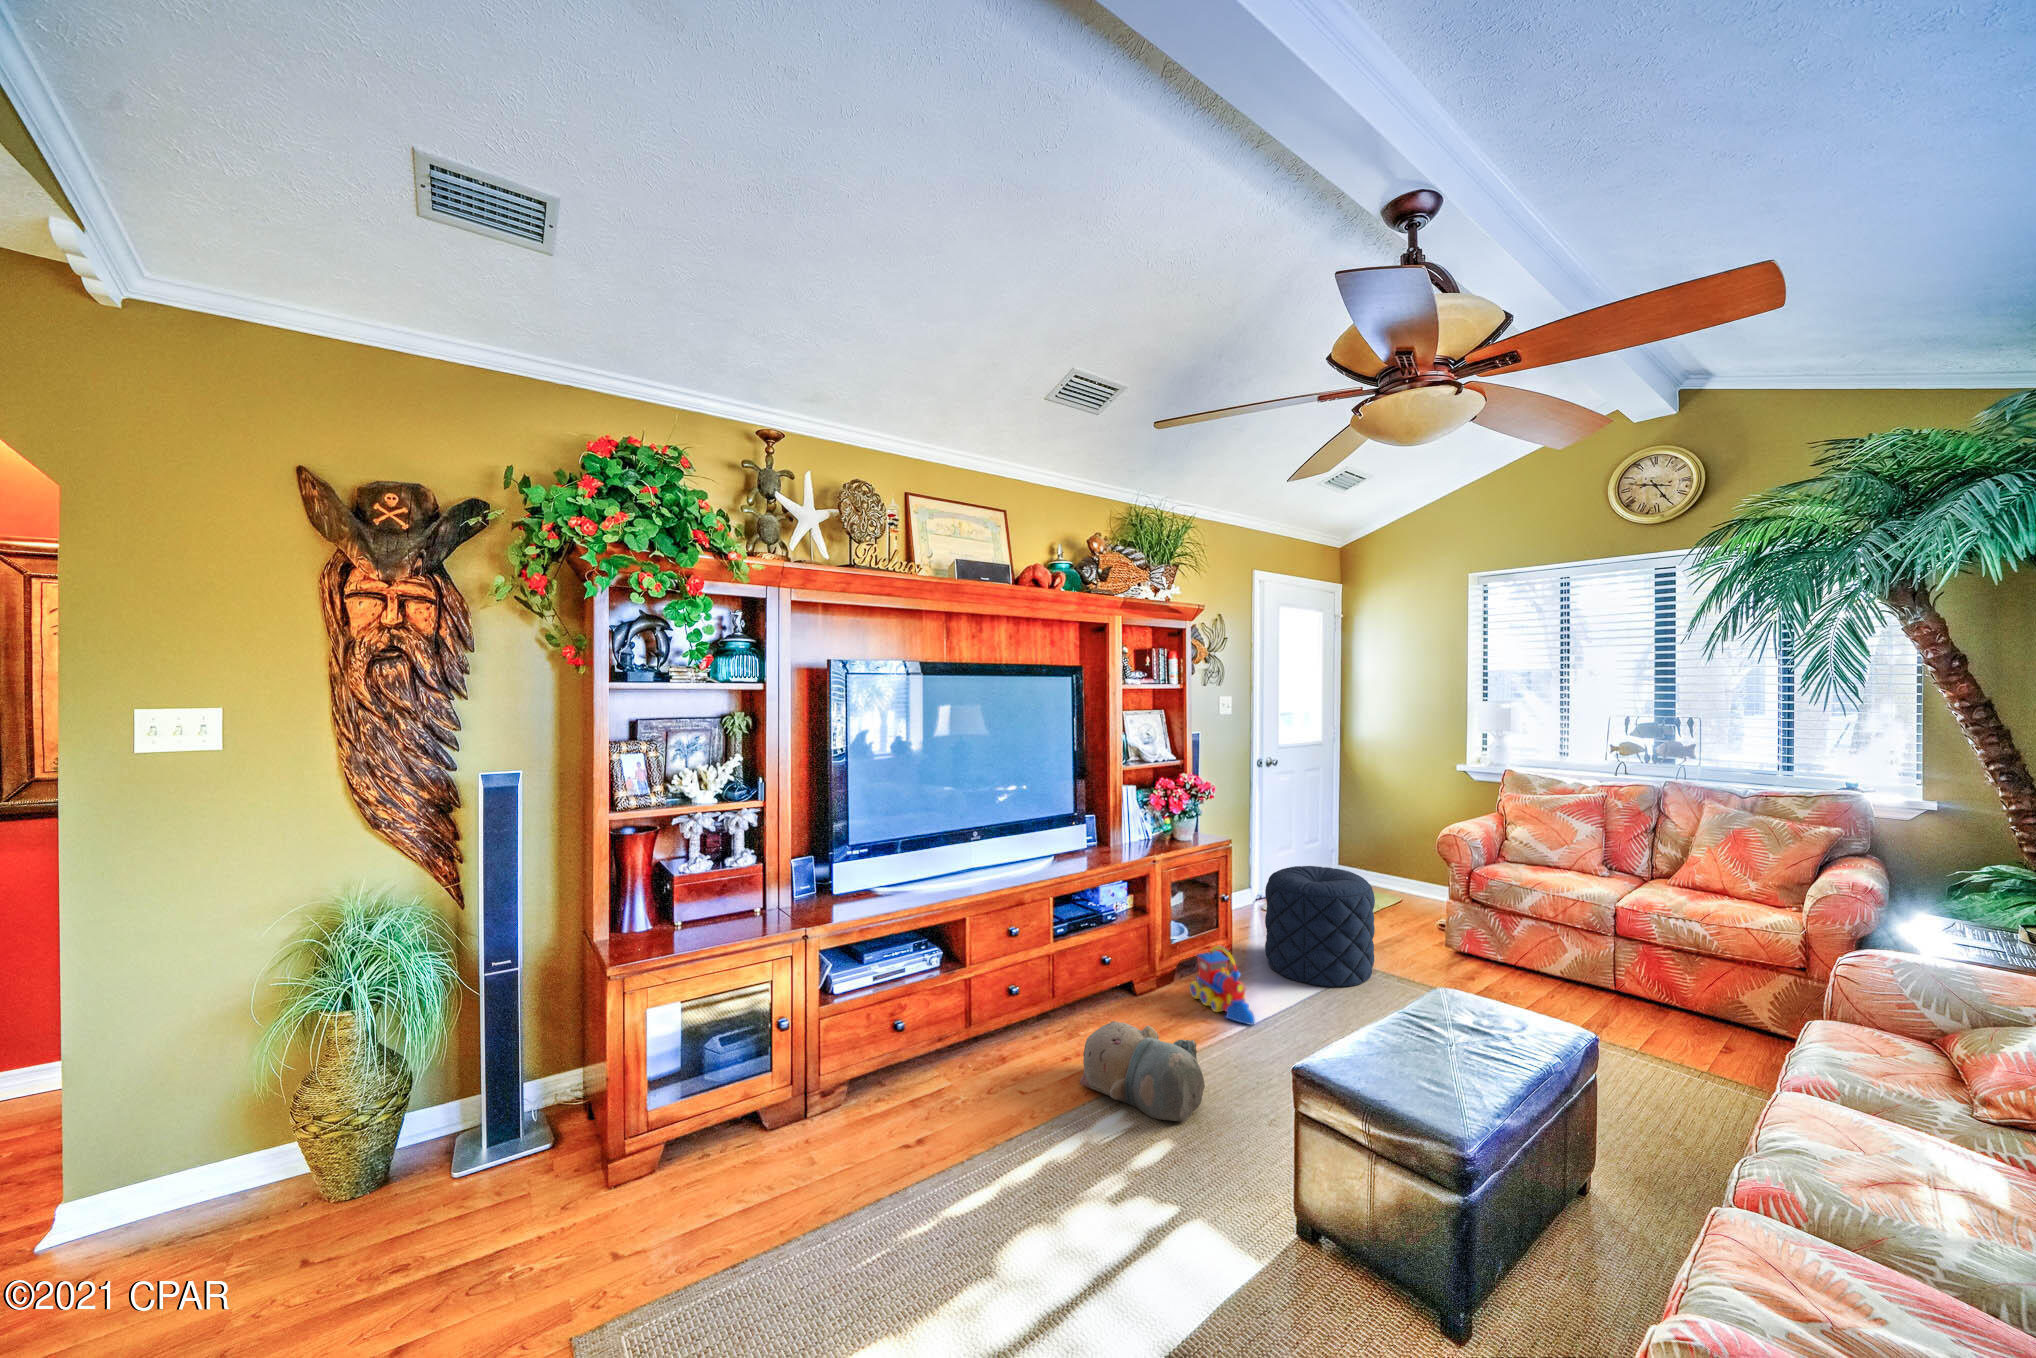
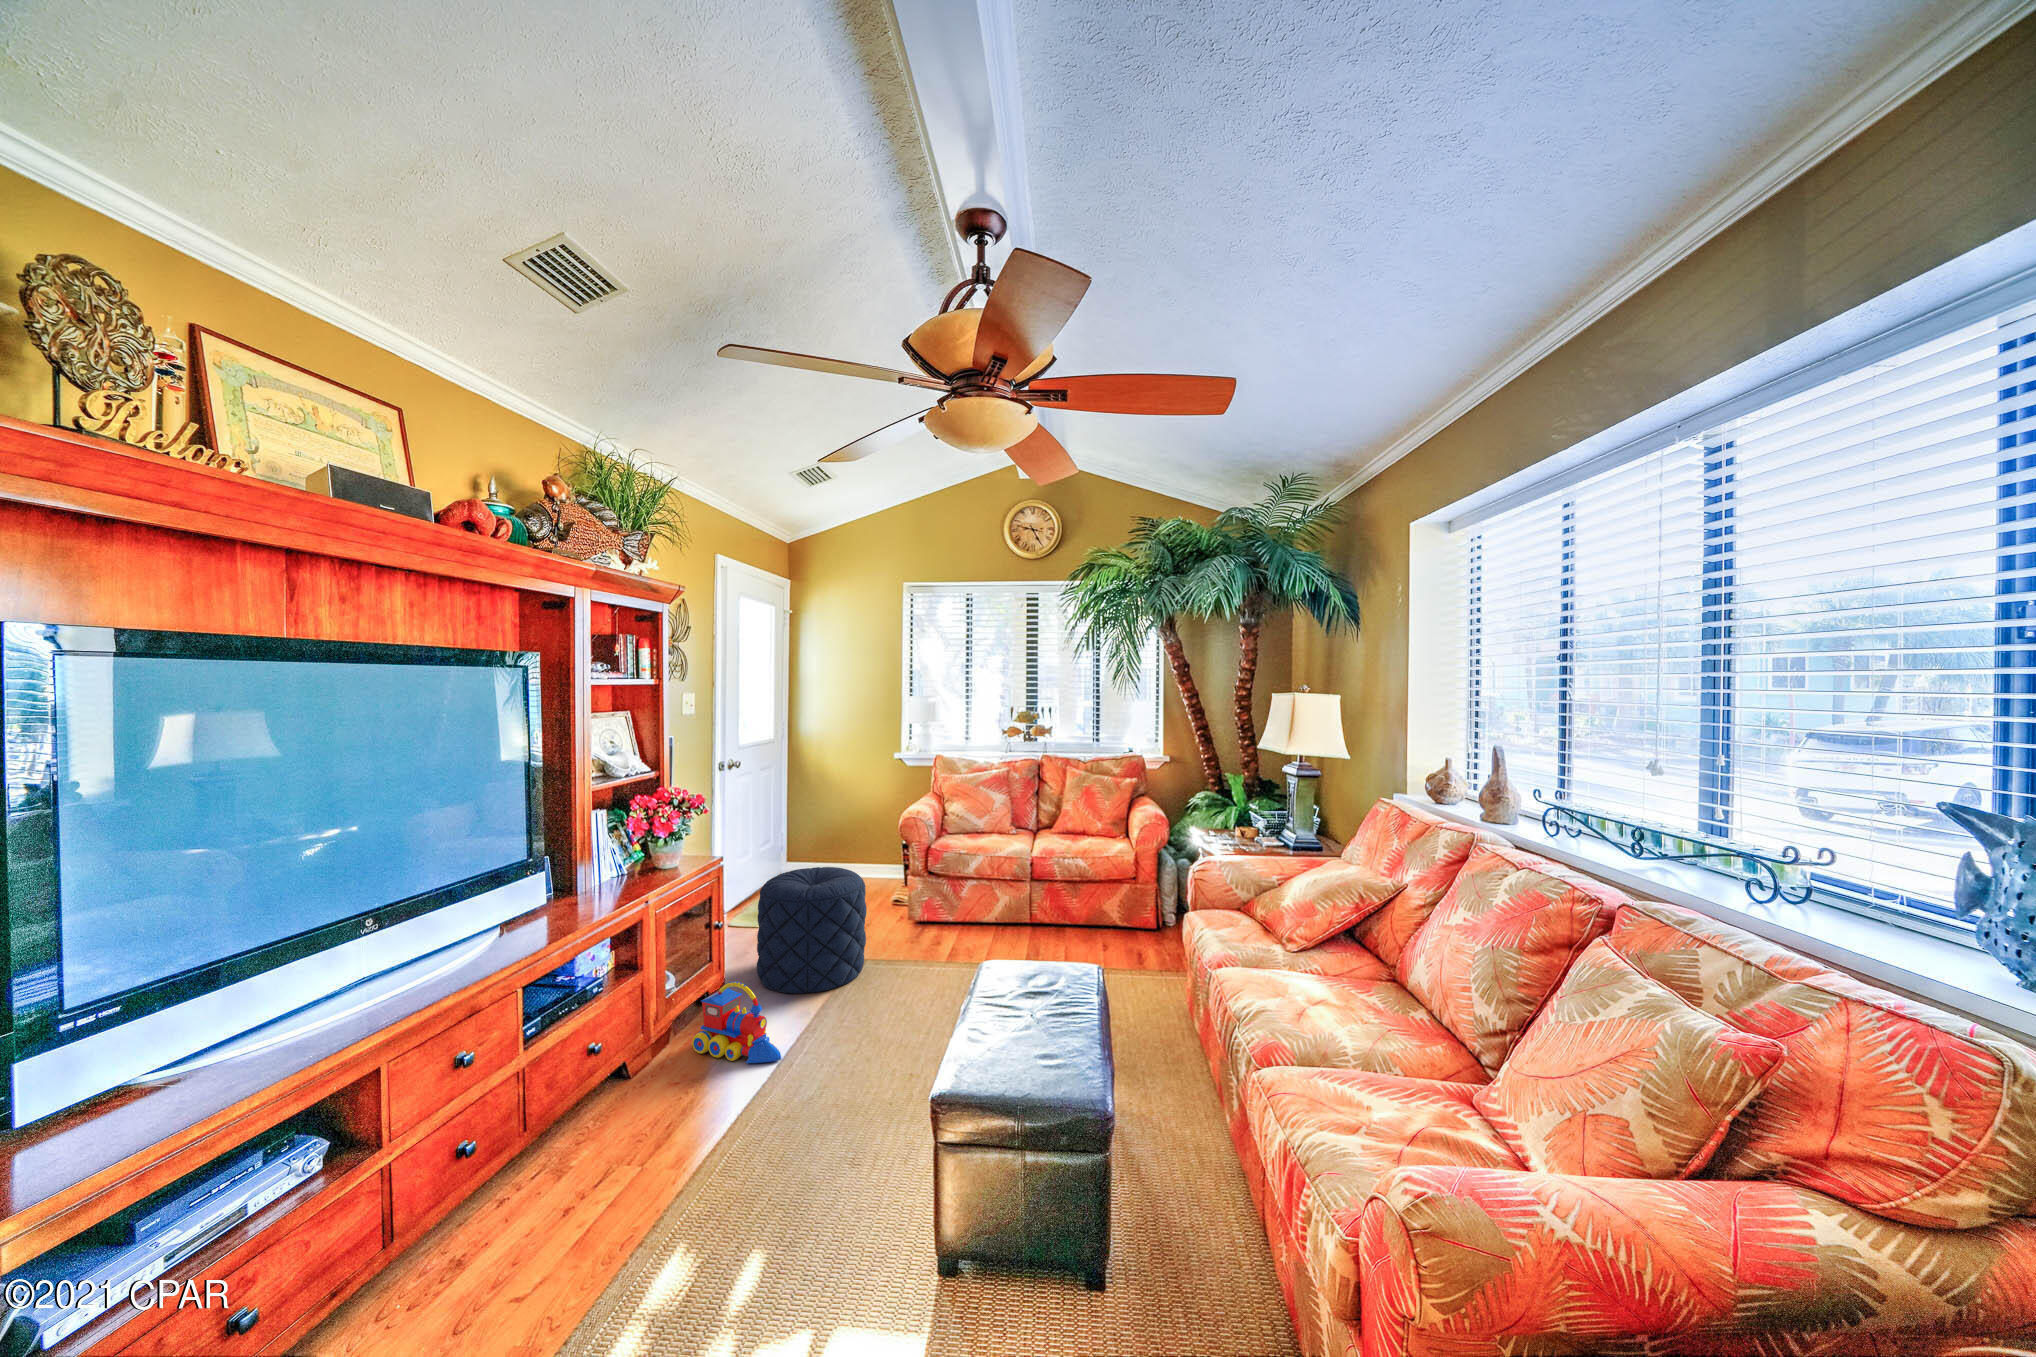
plush toy: present [1080,1021,1205,1122] -> none [599,1108,778,1238]

